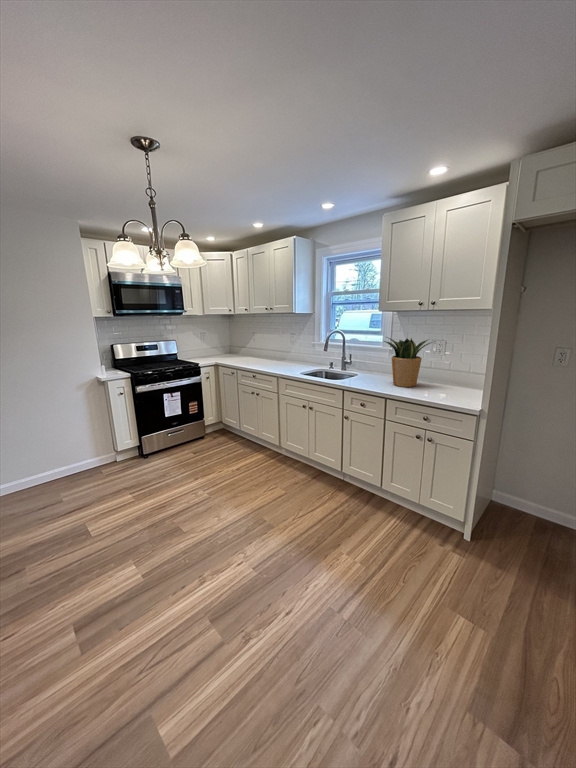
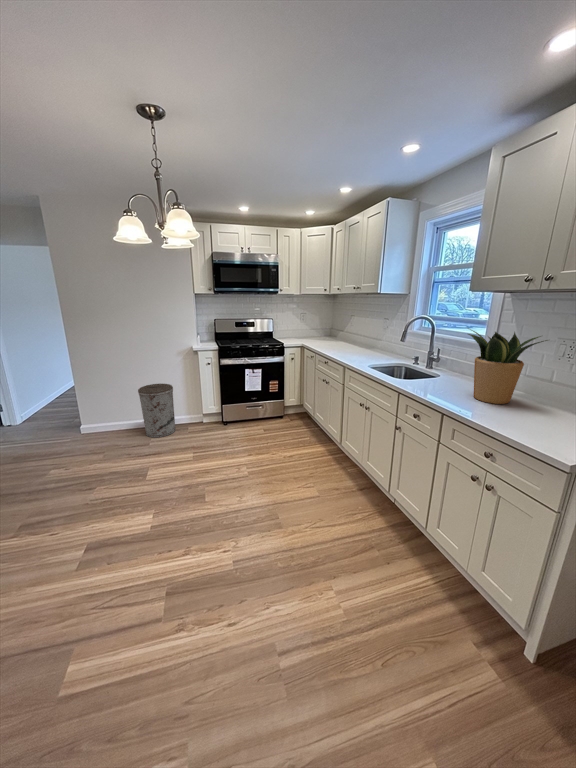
trash can: none [31,425,86,493] -> present [138,384,175,437]

